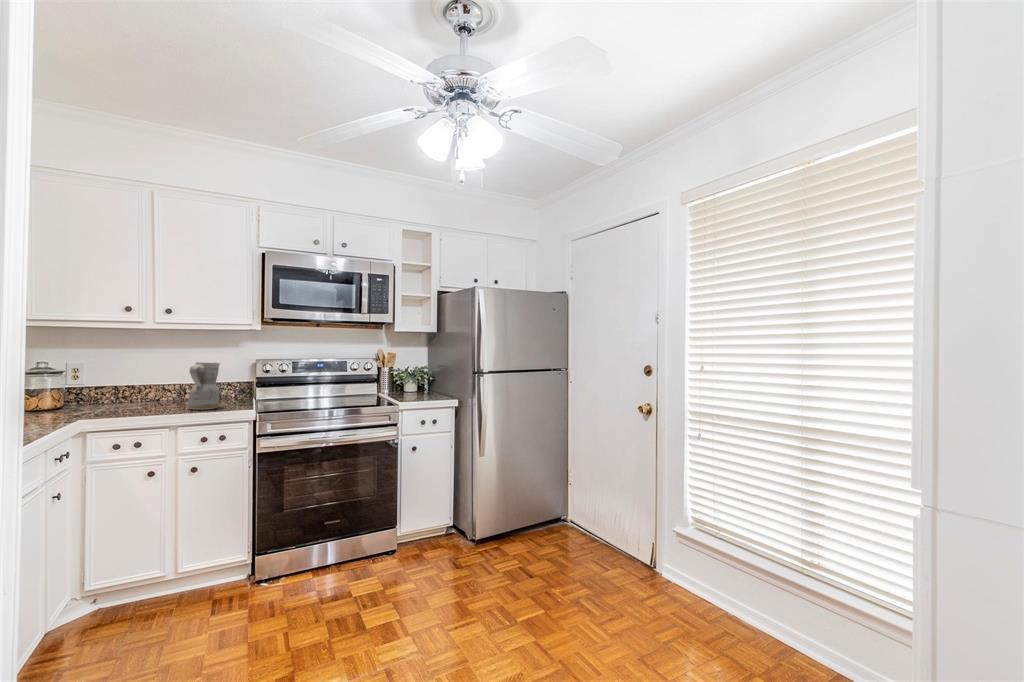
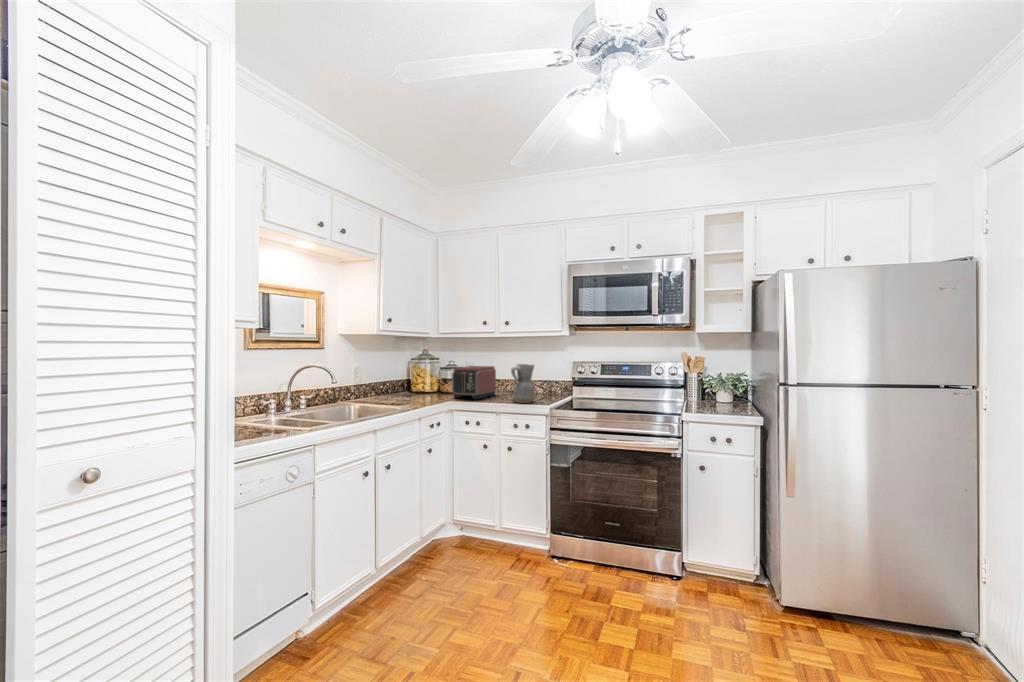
toaster: none [75,367,146,413] -> present [452,366,496,399]

